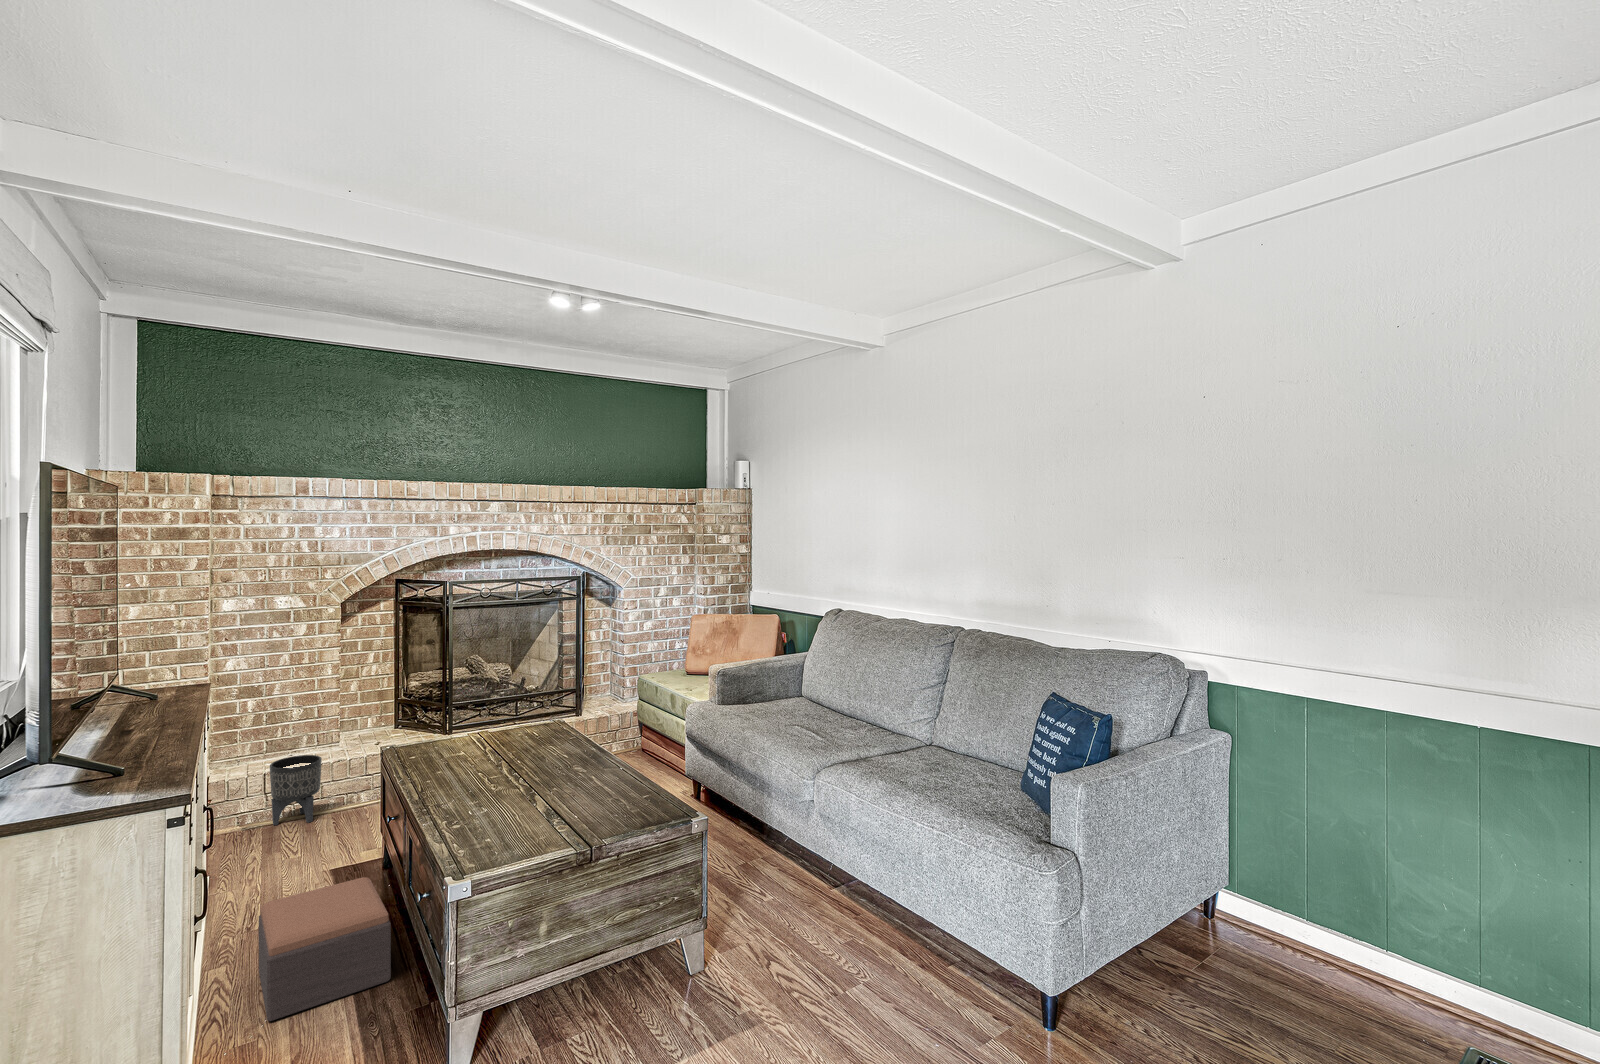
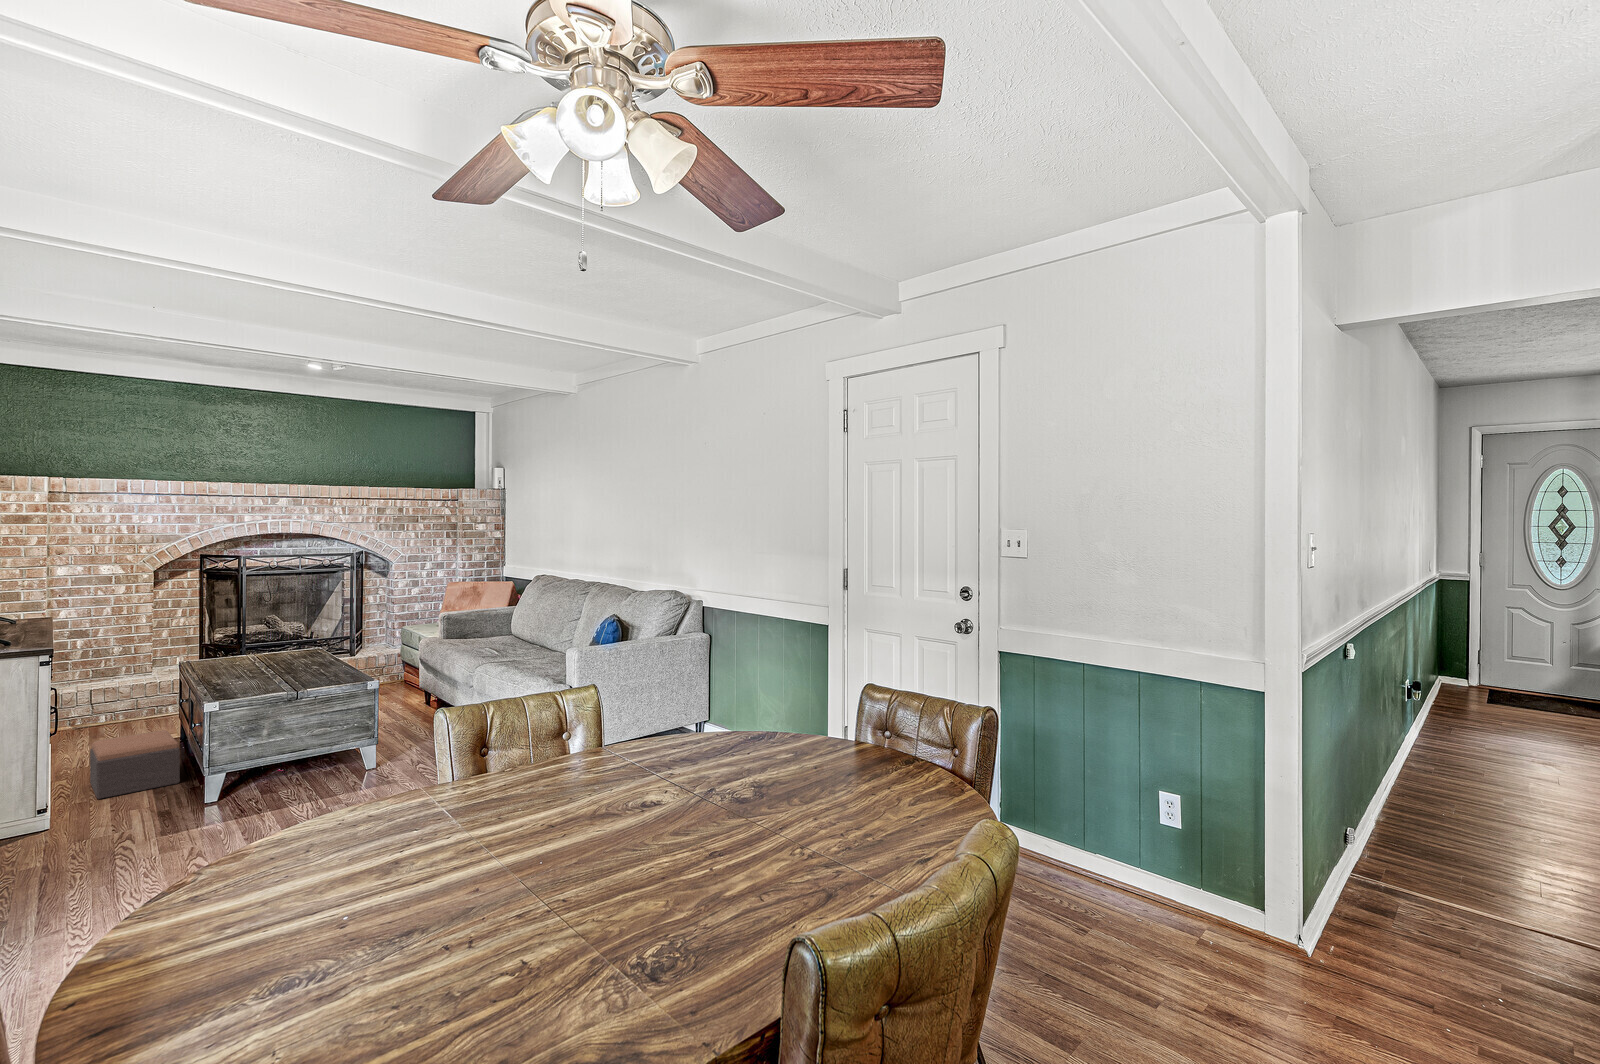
planter: present [270,755,322,825] -> none [96,679,138,727]

